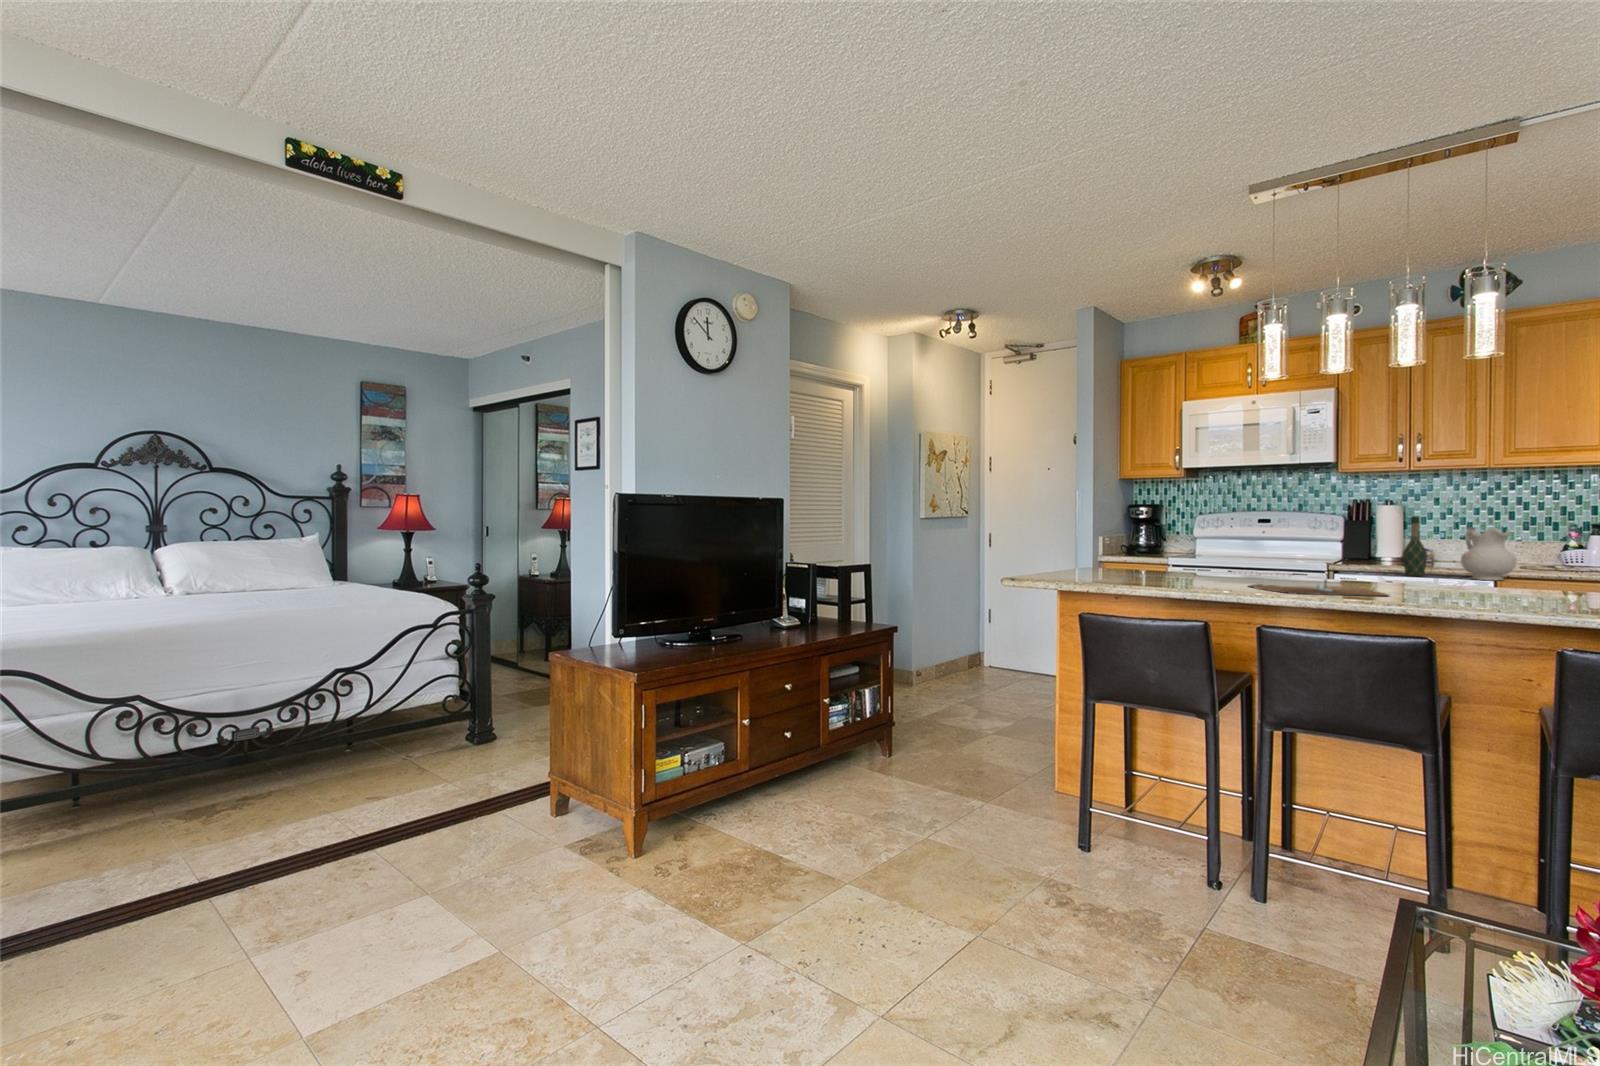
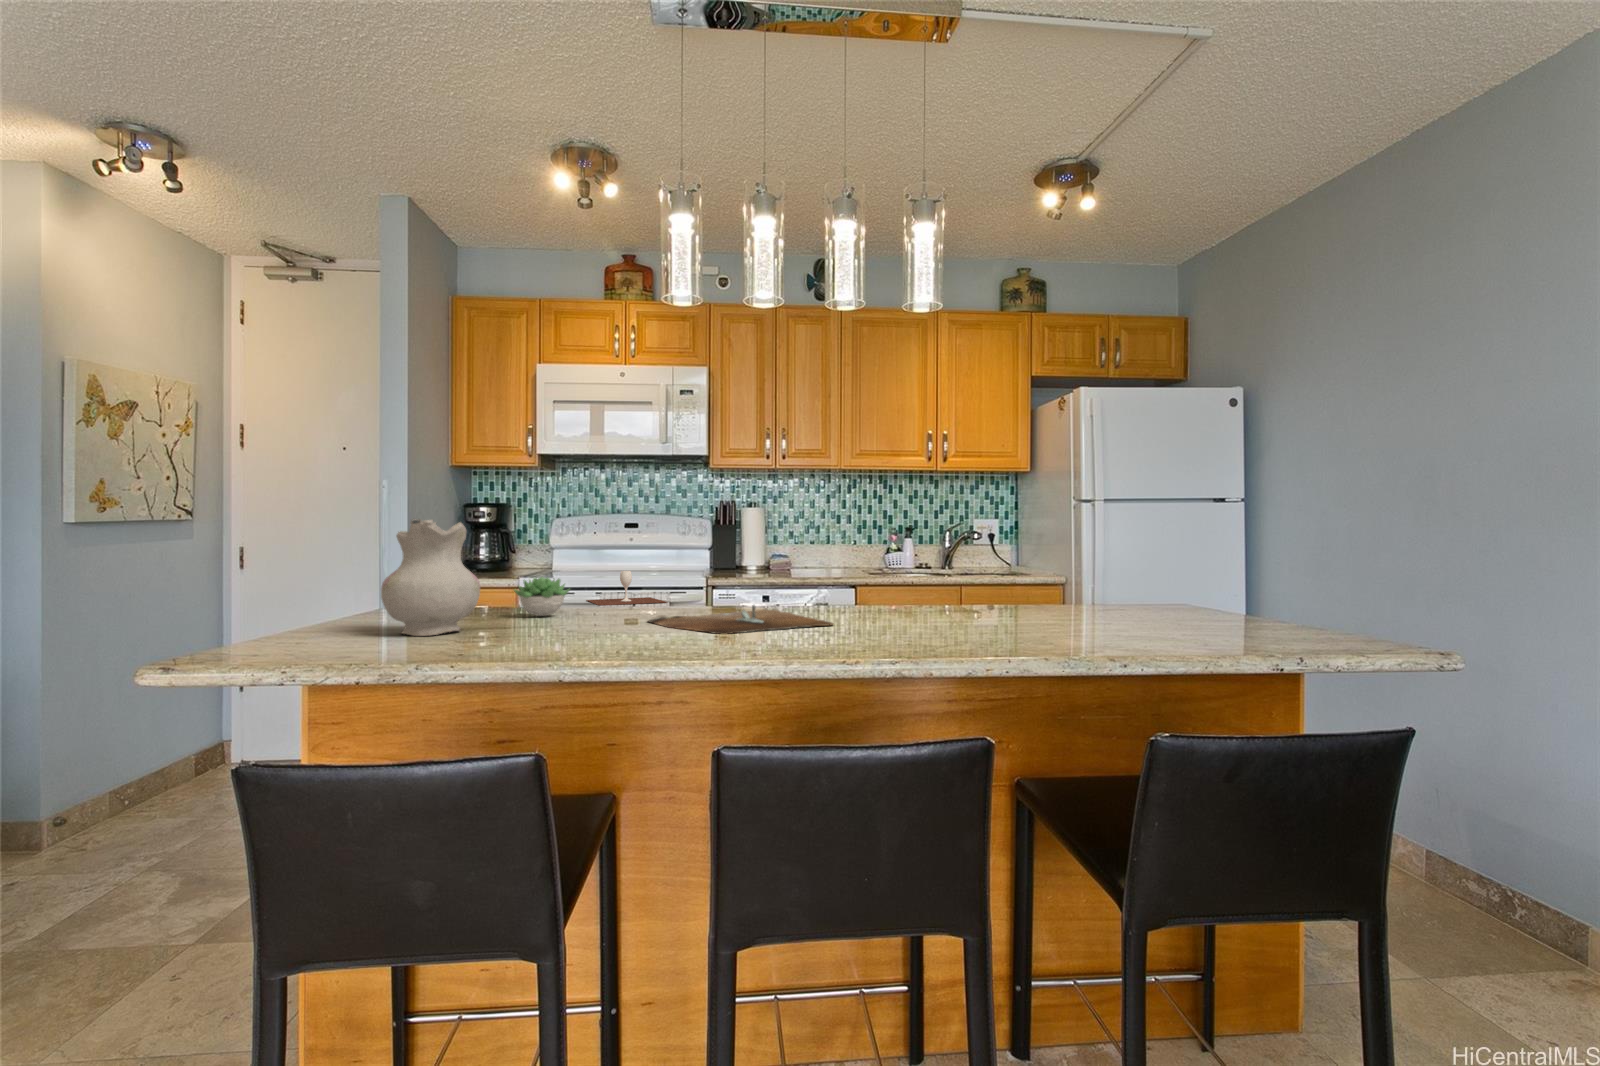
wine bottle: present [1403,516,1427,576] -> none [774,519,795,587]
ceramic pitcher: present [1461,527,1517,580] -> present [381,518,480,636]
wine glass: none [1214,555,1278,579] -> present [587,571,666,606]
succulent plant: none [1160,556,1198,580] -> present [514,577,569,616]

